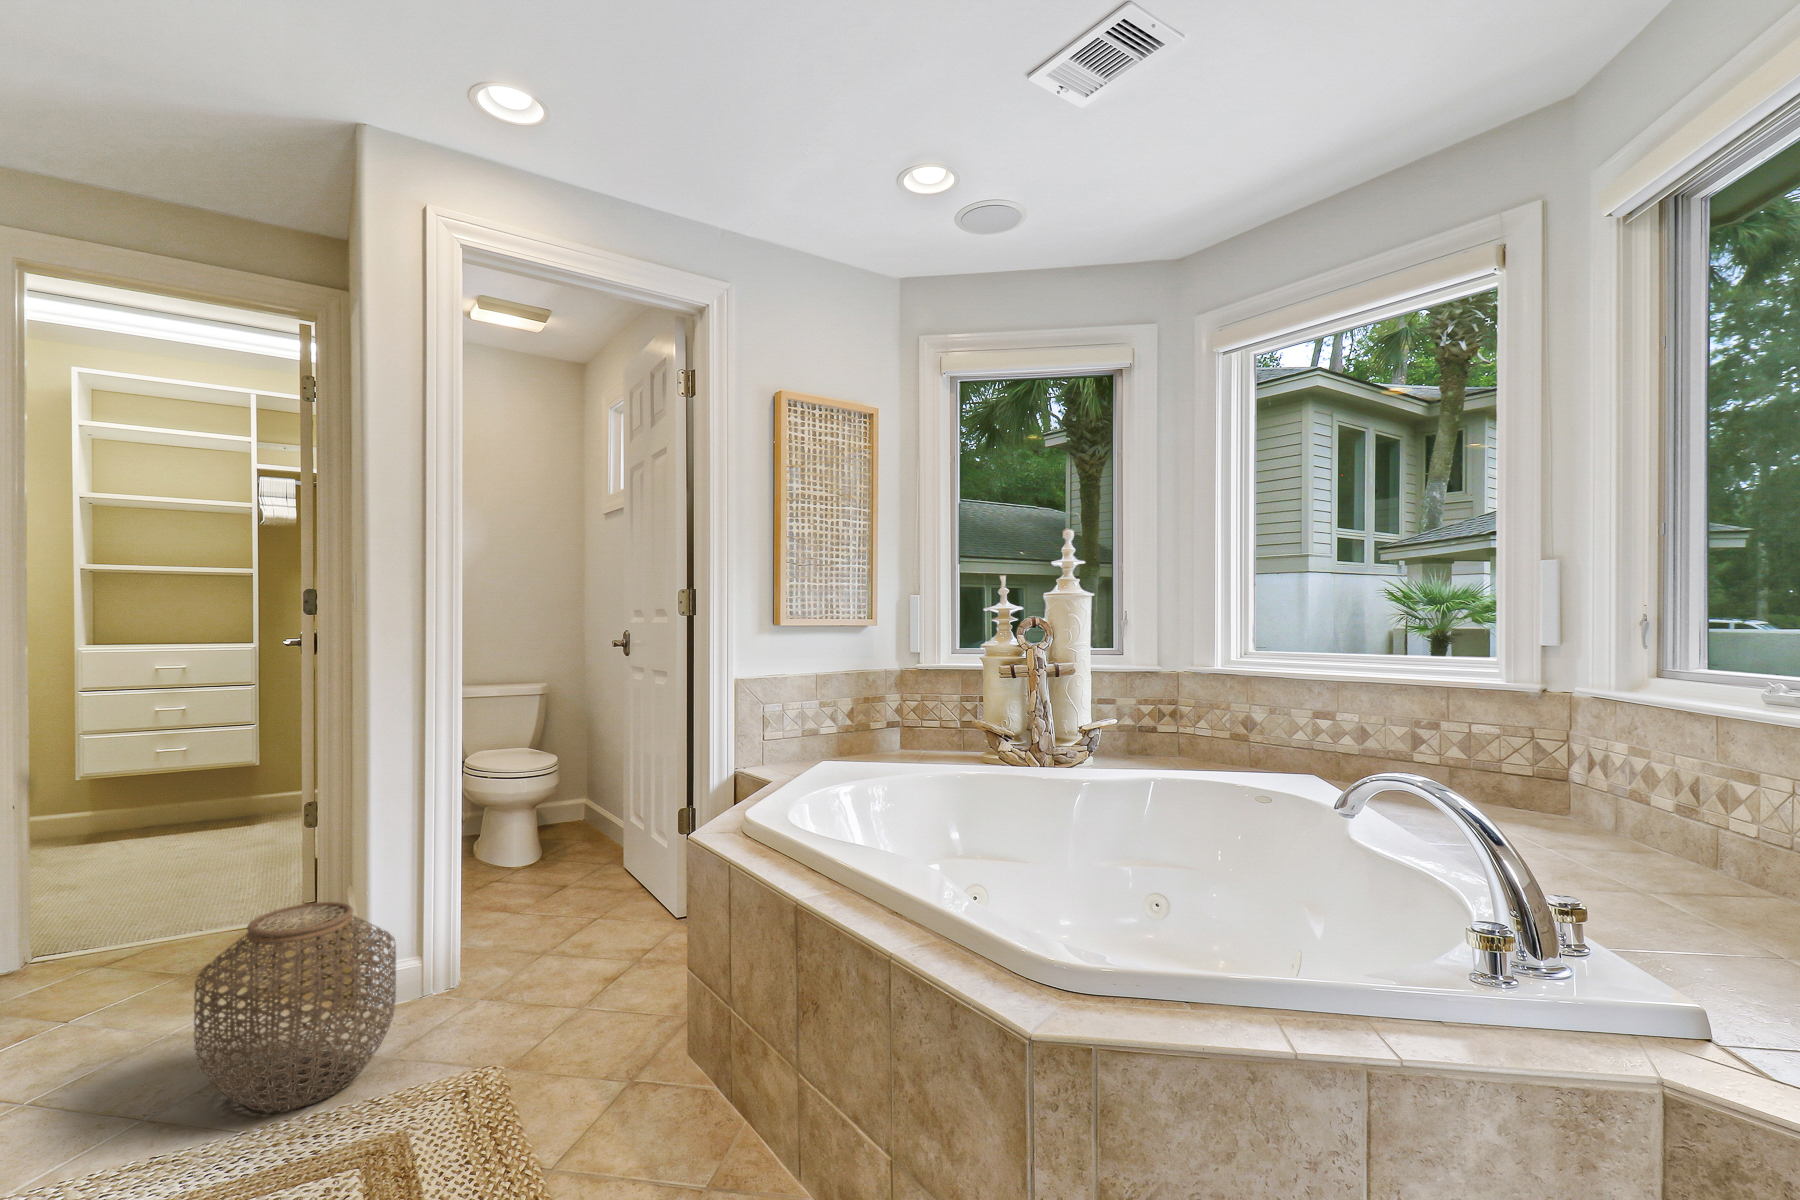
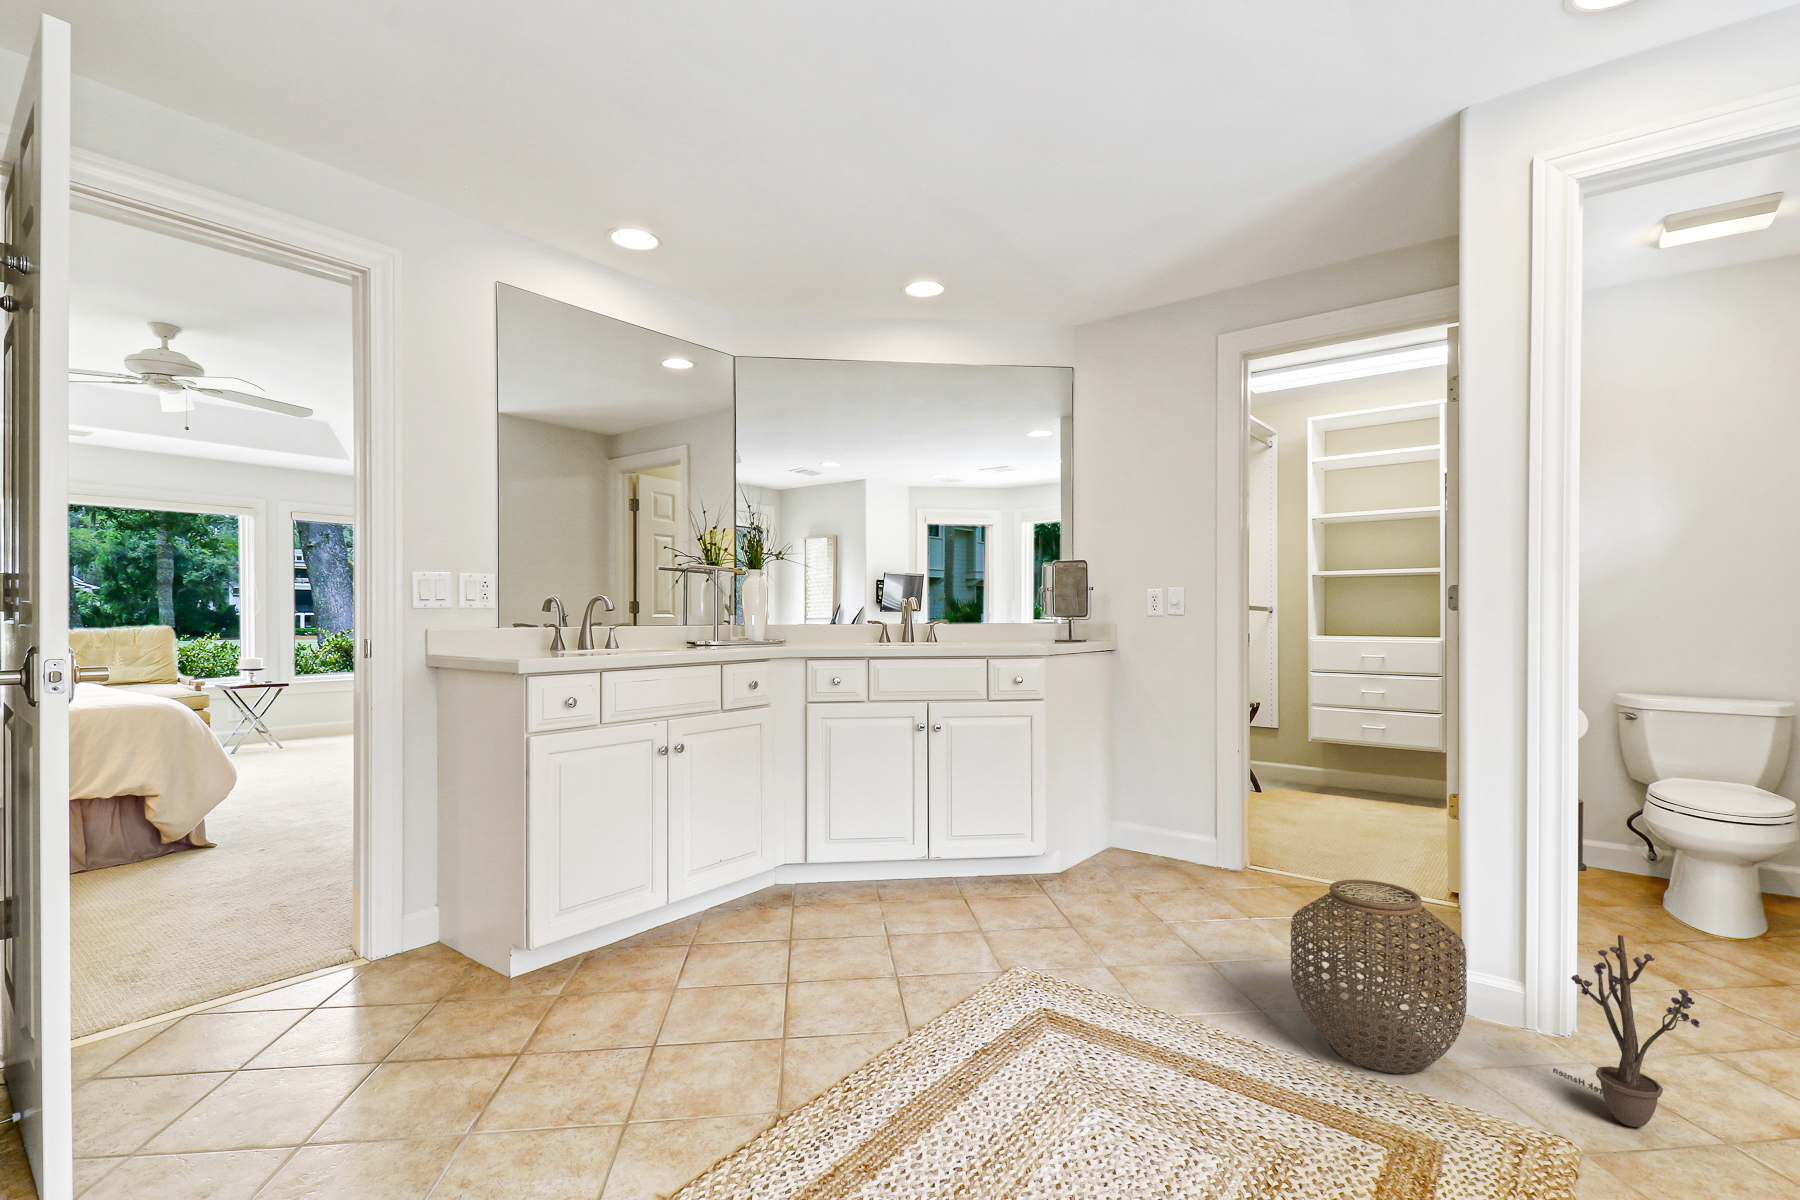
decorative plant: none [461,878,572,1031] -> present [1553,935,1700,1127]

